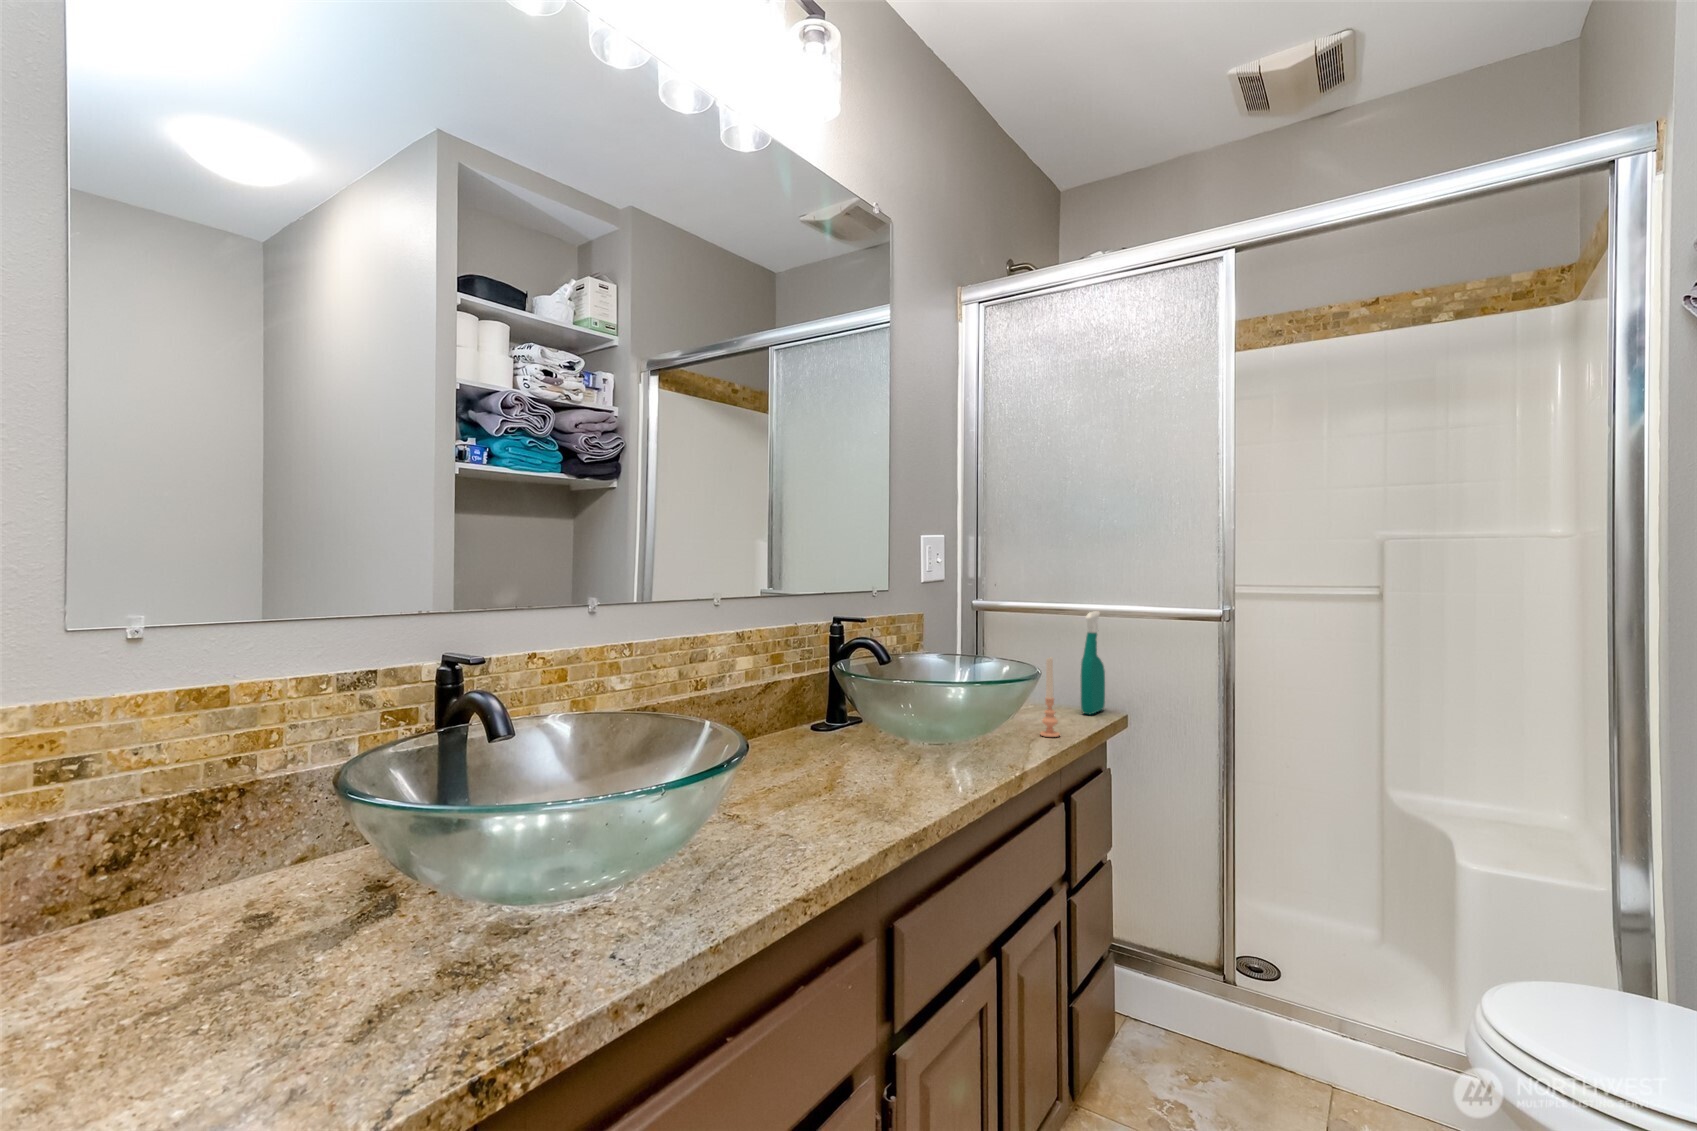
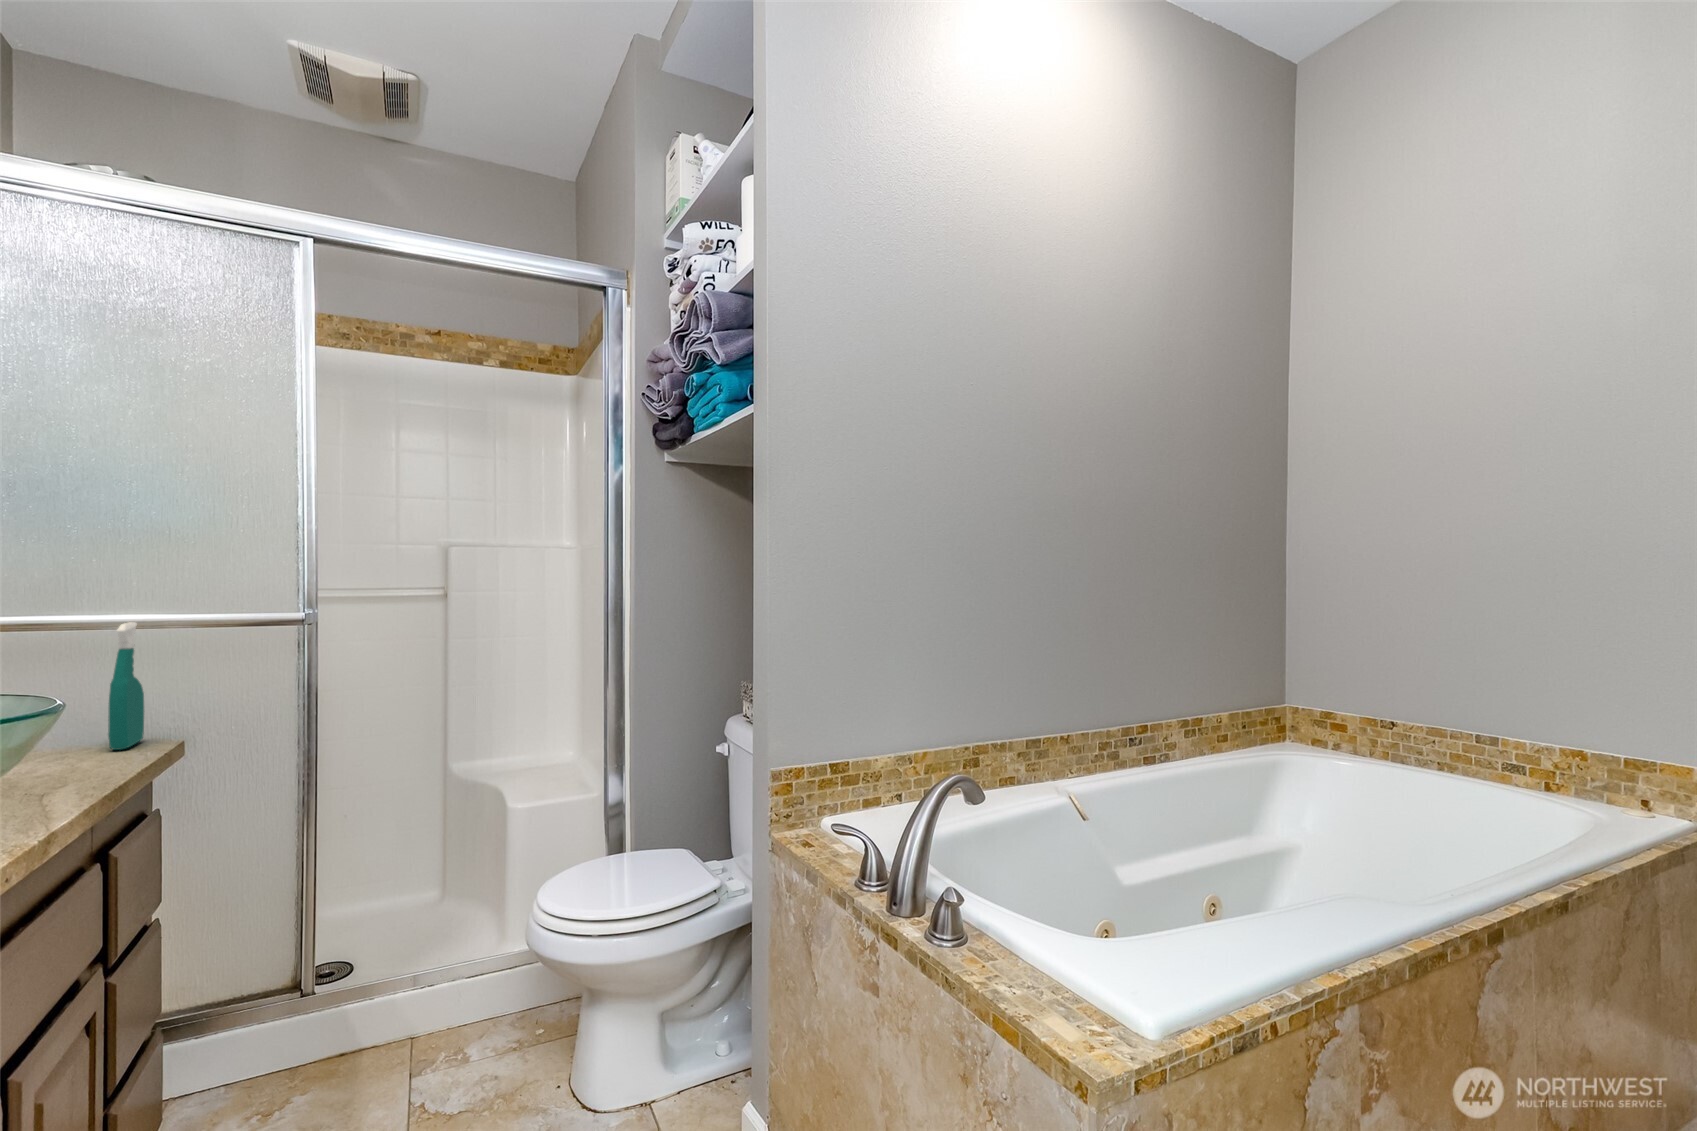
candle: present [1040,658,1060,737] -> none [53,683,88,787]

